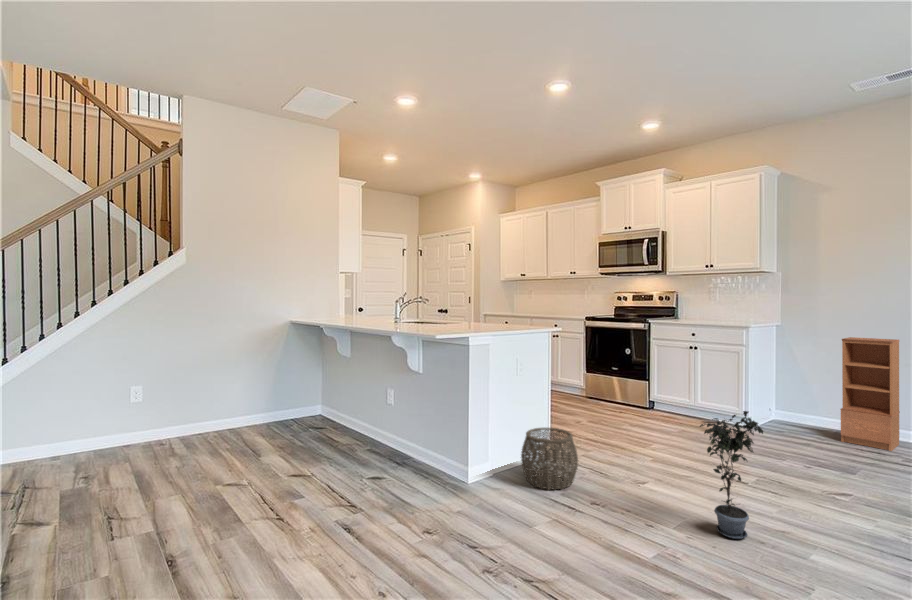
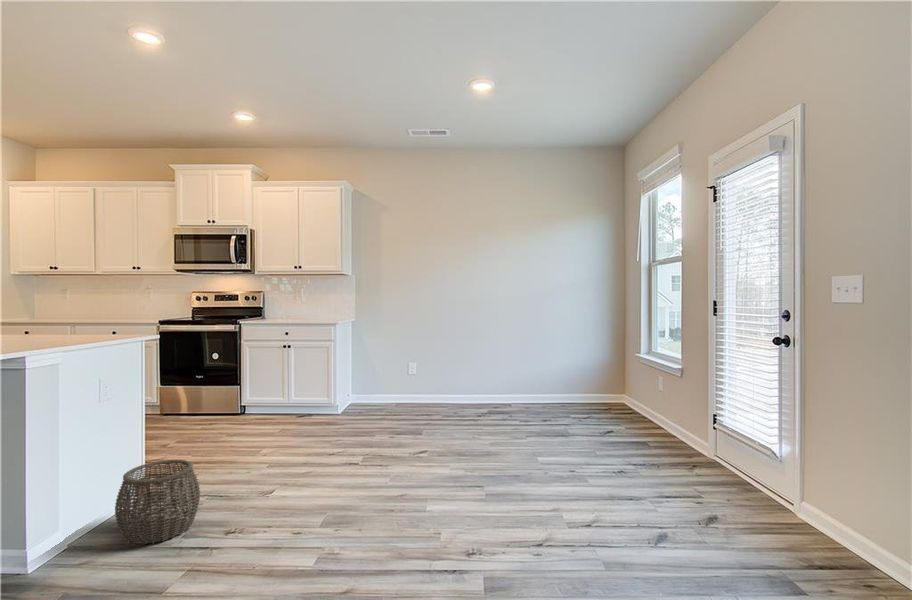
bookcase: present [840,337,900,451] -> none [397,328,428,409]
potted plant: present [700,411,763,539] -> none [344,397,392,515]

